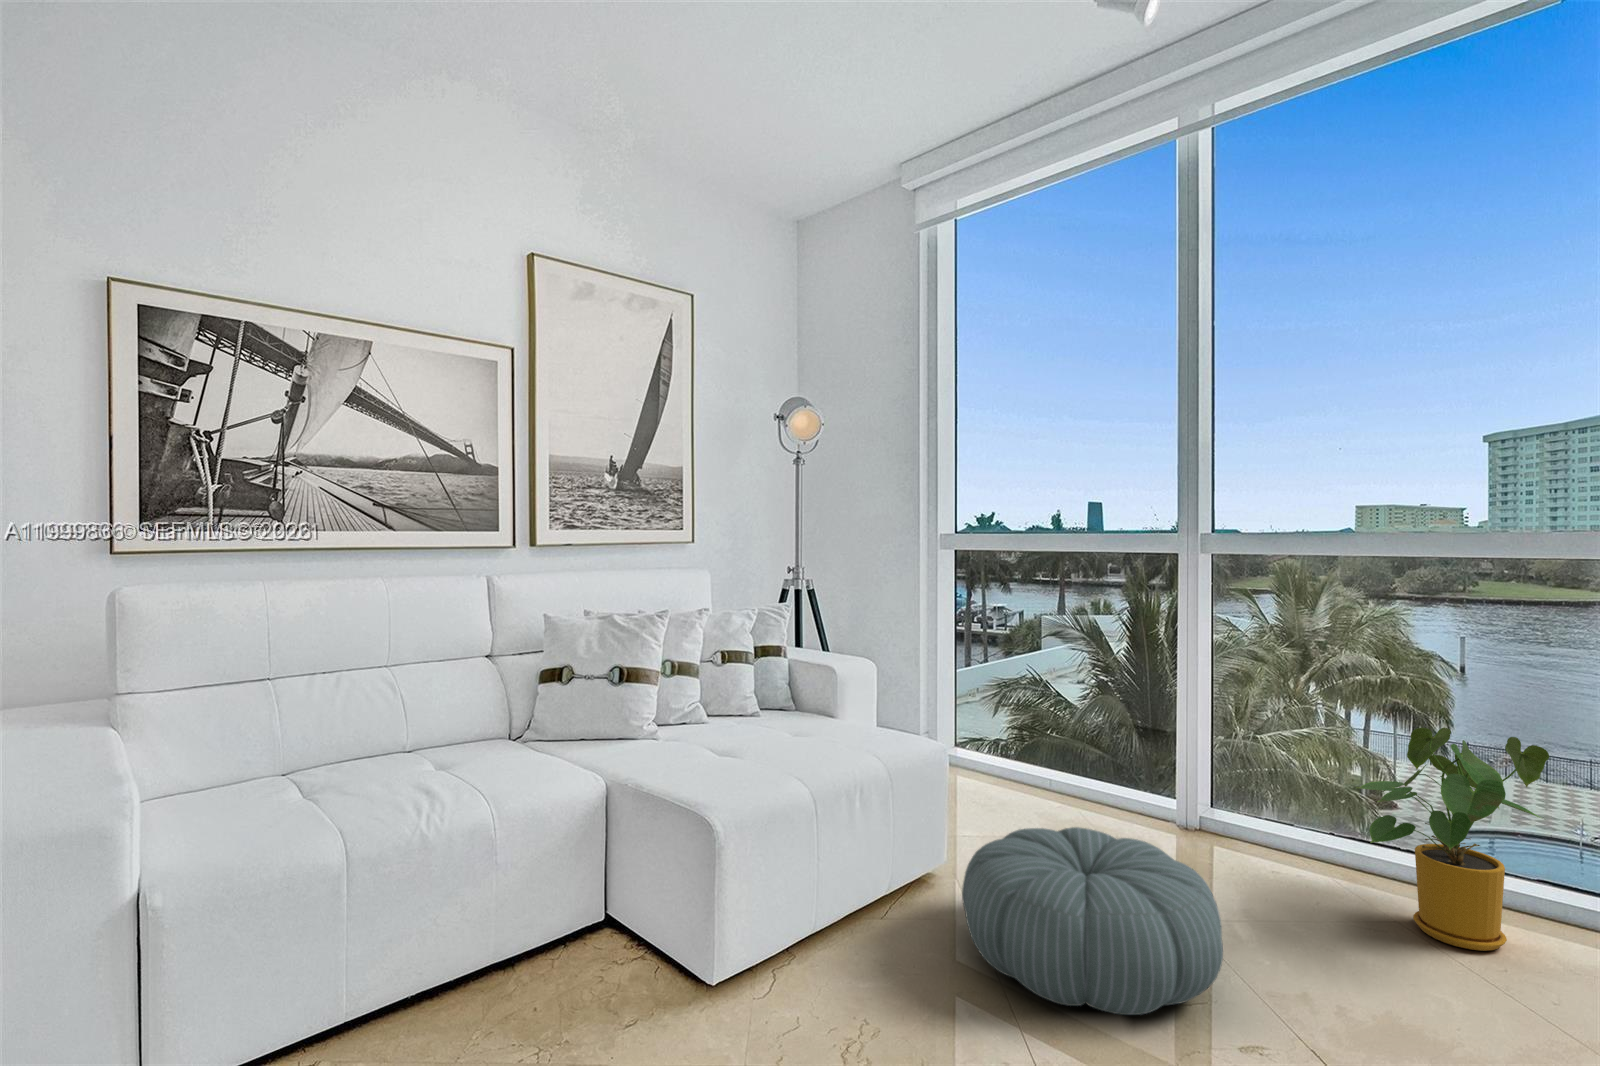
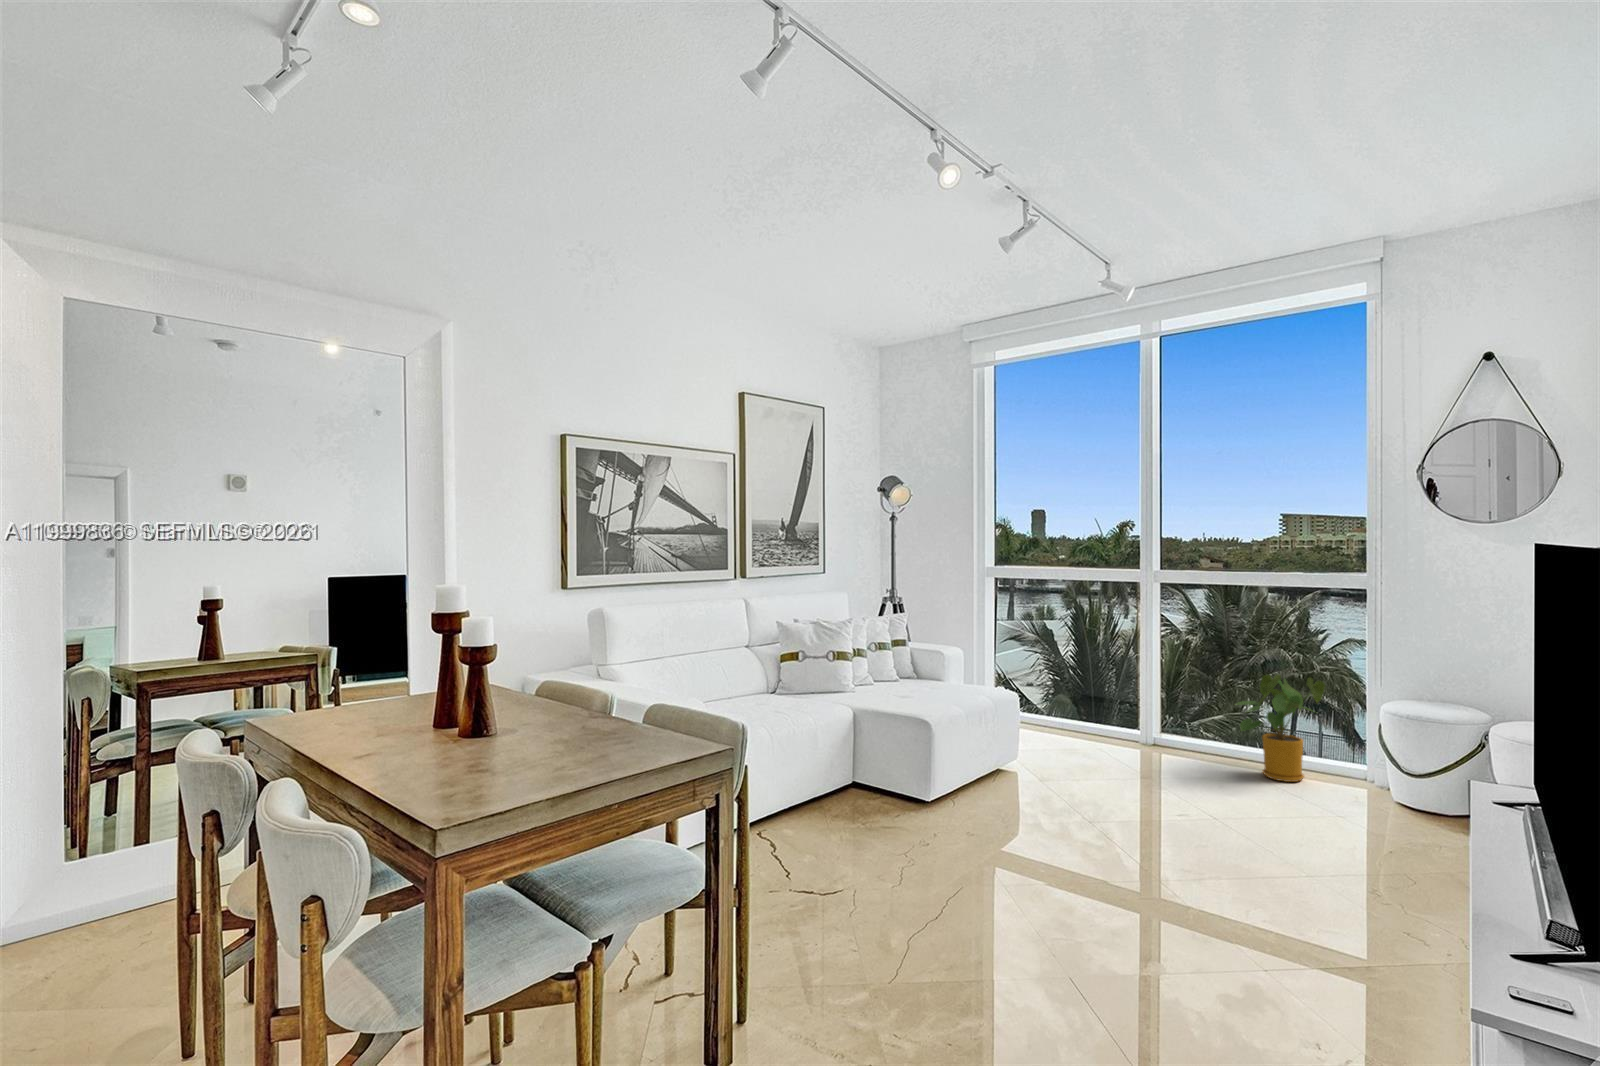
pouf: present [962,827,1223,1015] -> none [1040,730,1172,806]

